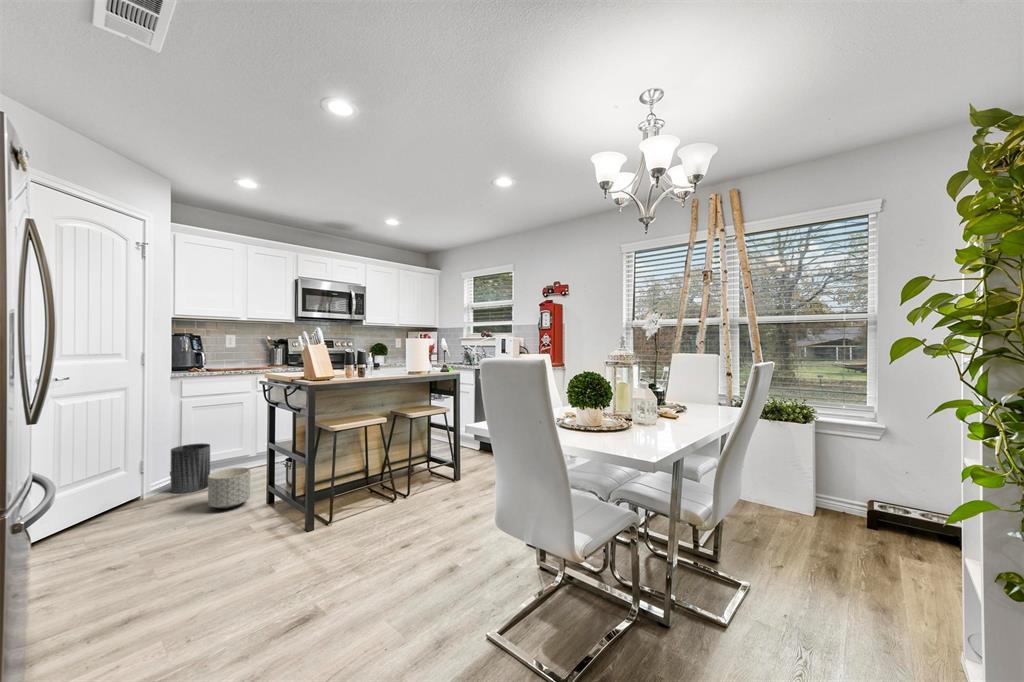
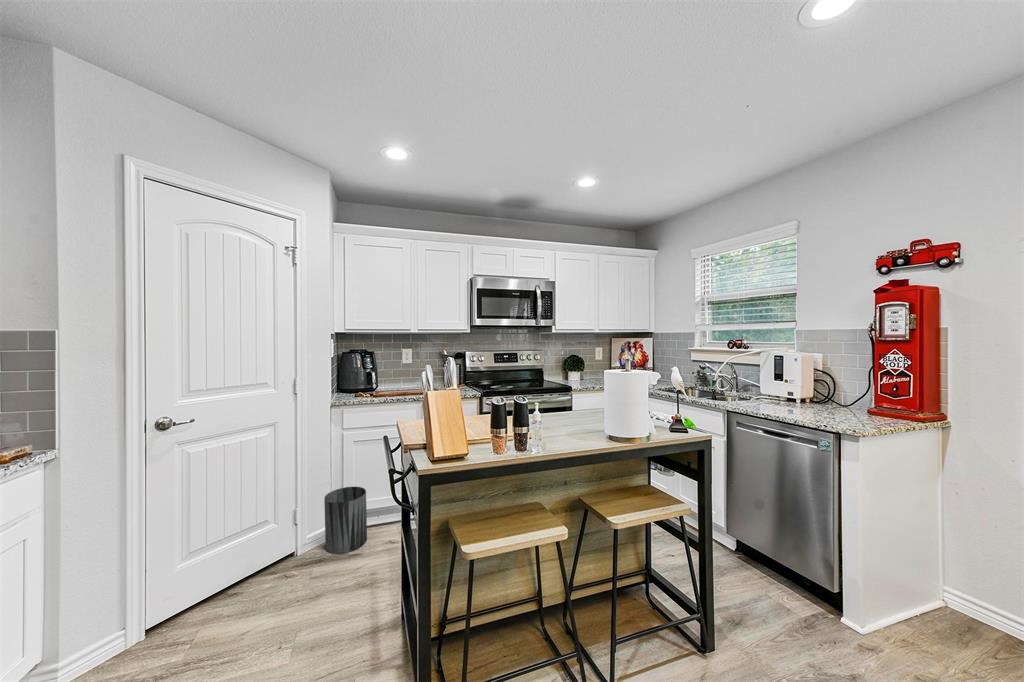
planter: present [208,467,250,509] -> none [328,548,382,619]

